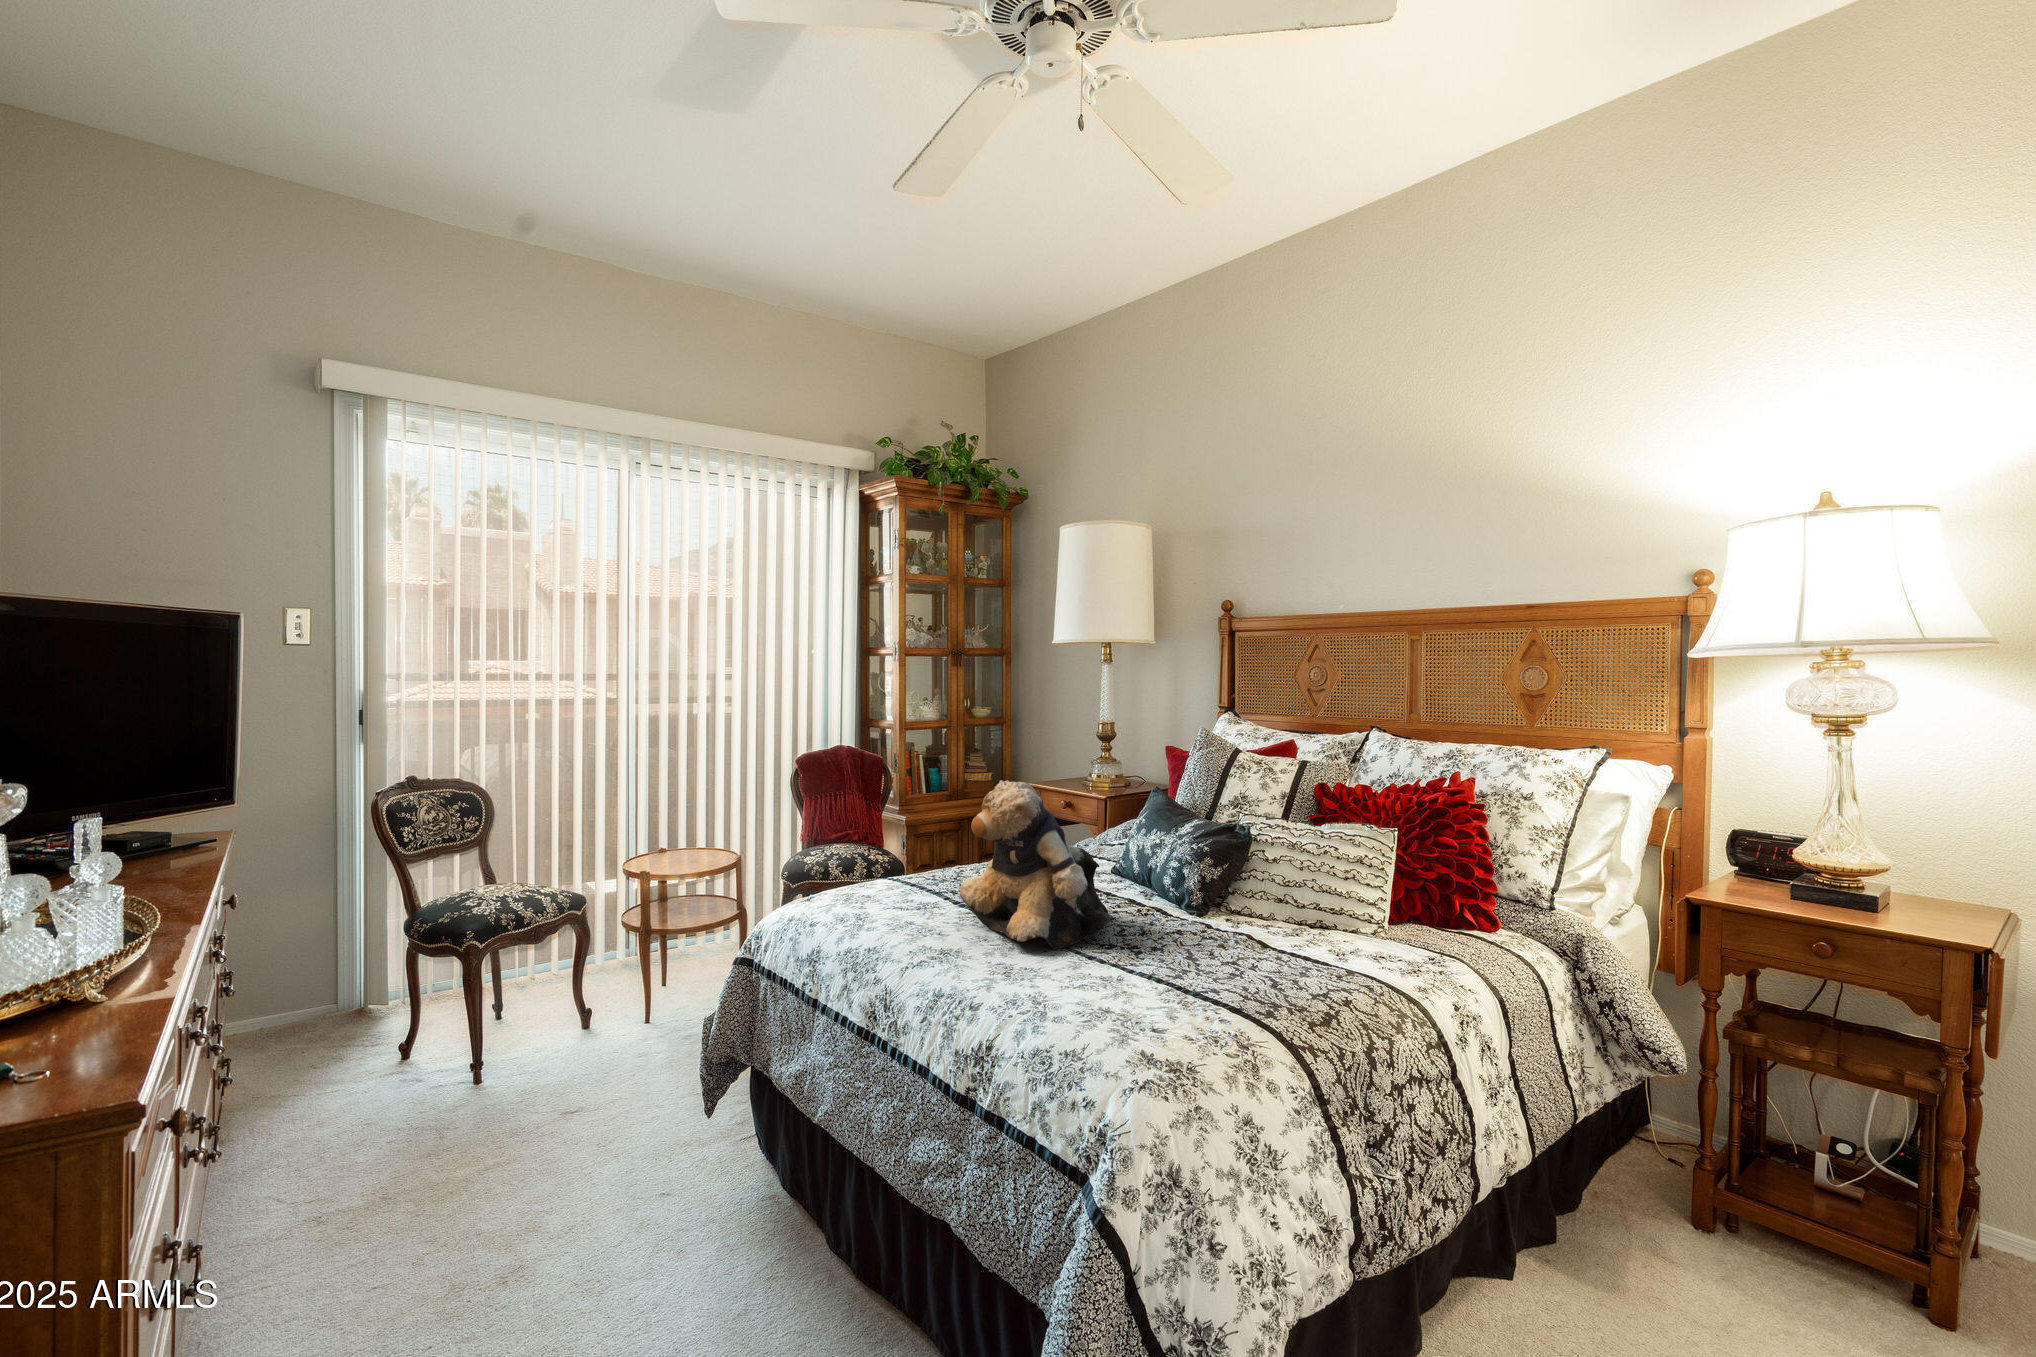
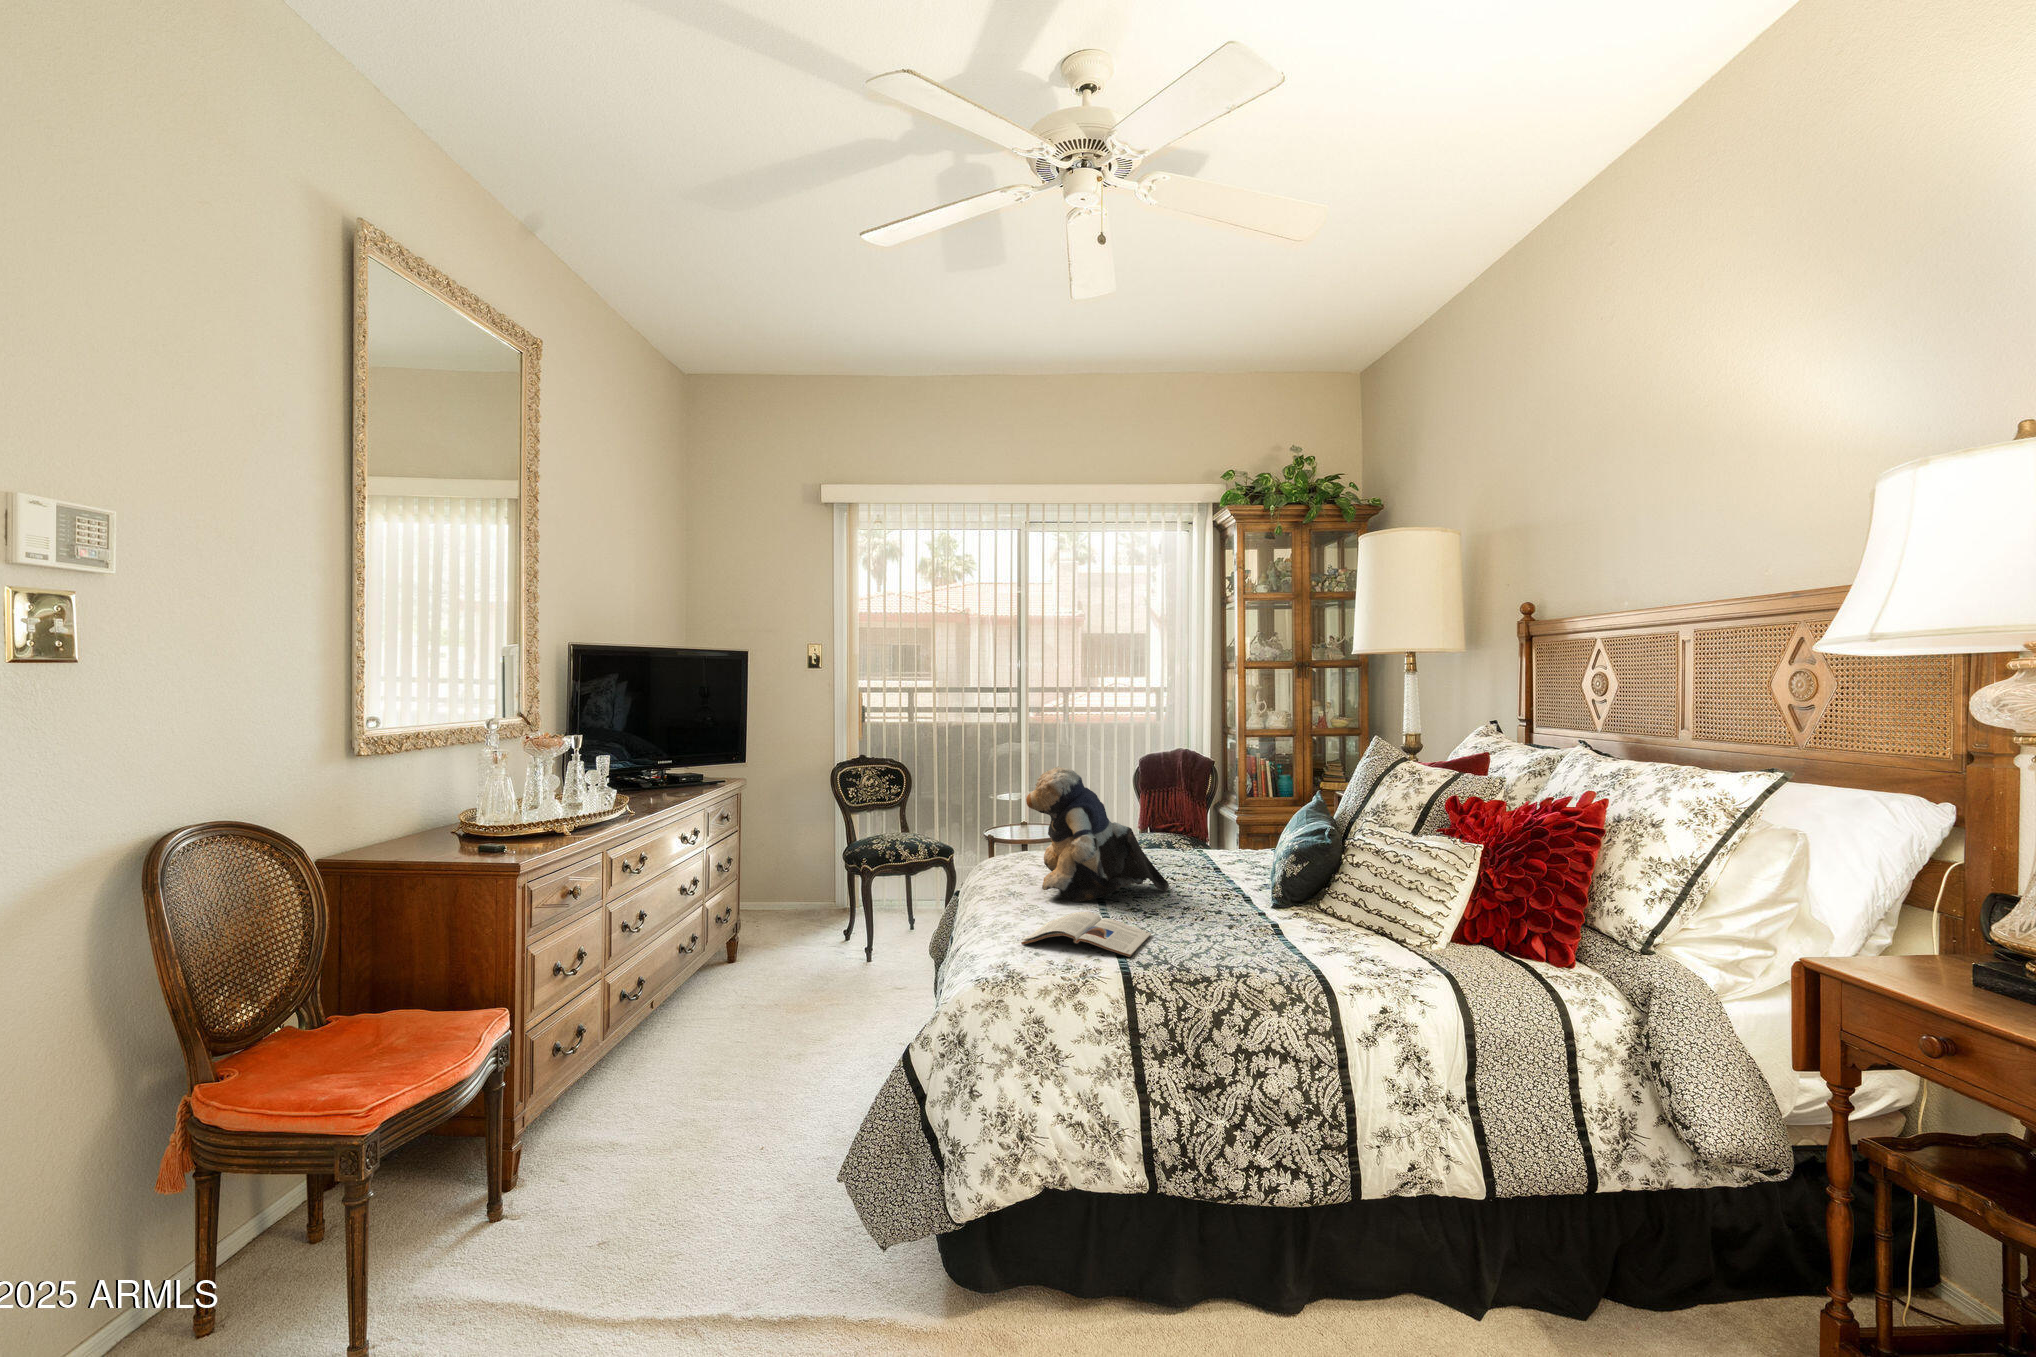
magazine: none [1100,961,1272,1023] -> present [1021,912,1152,957]

